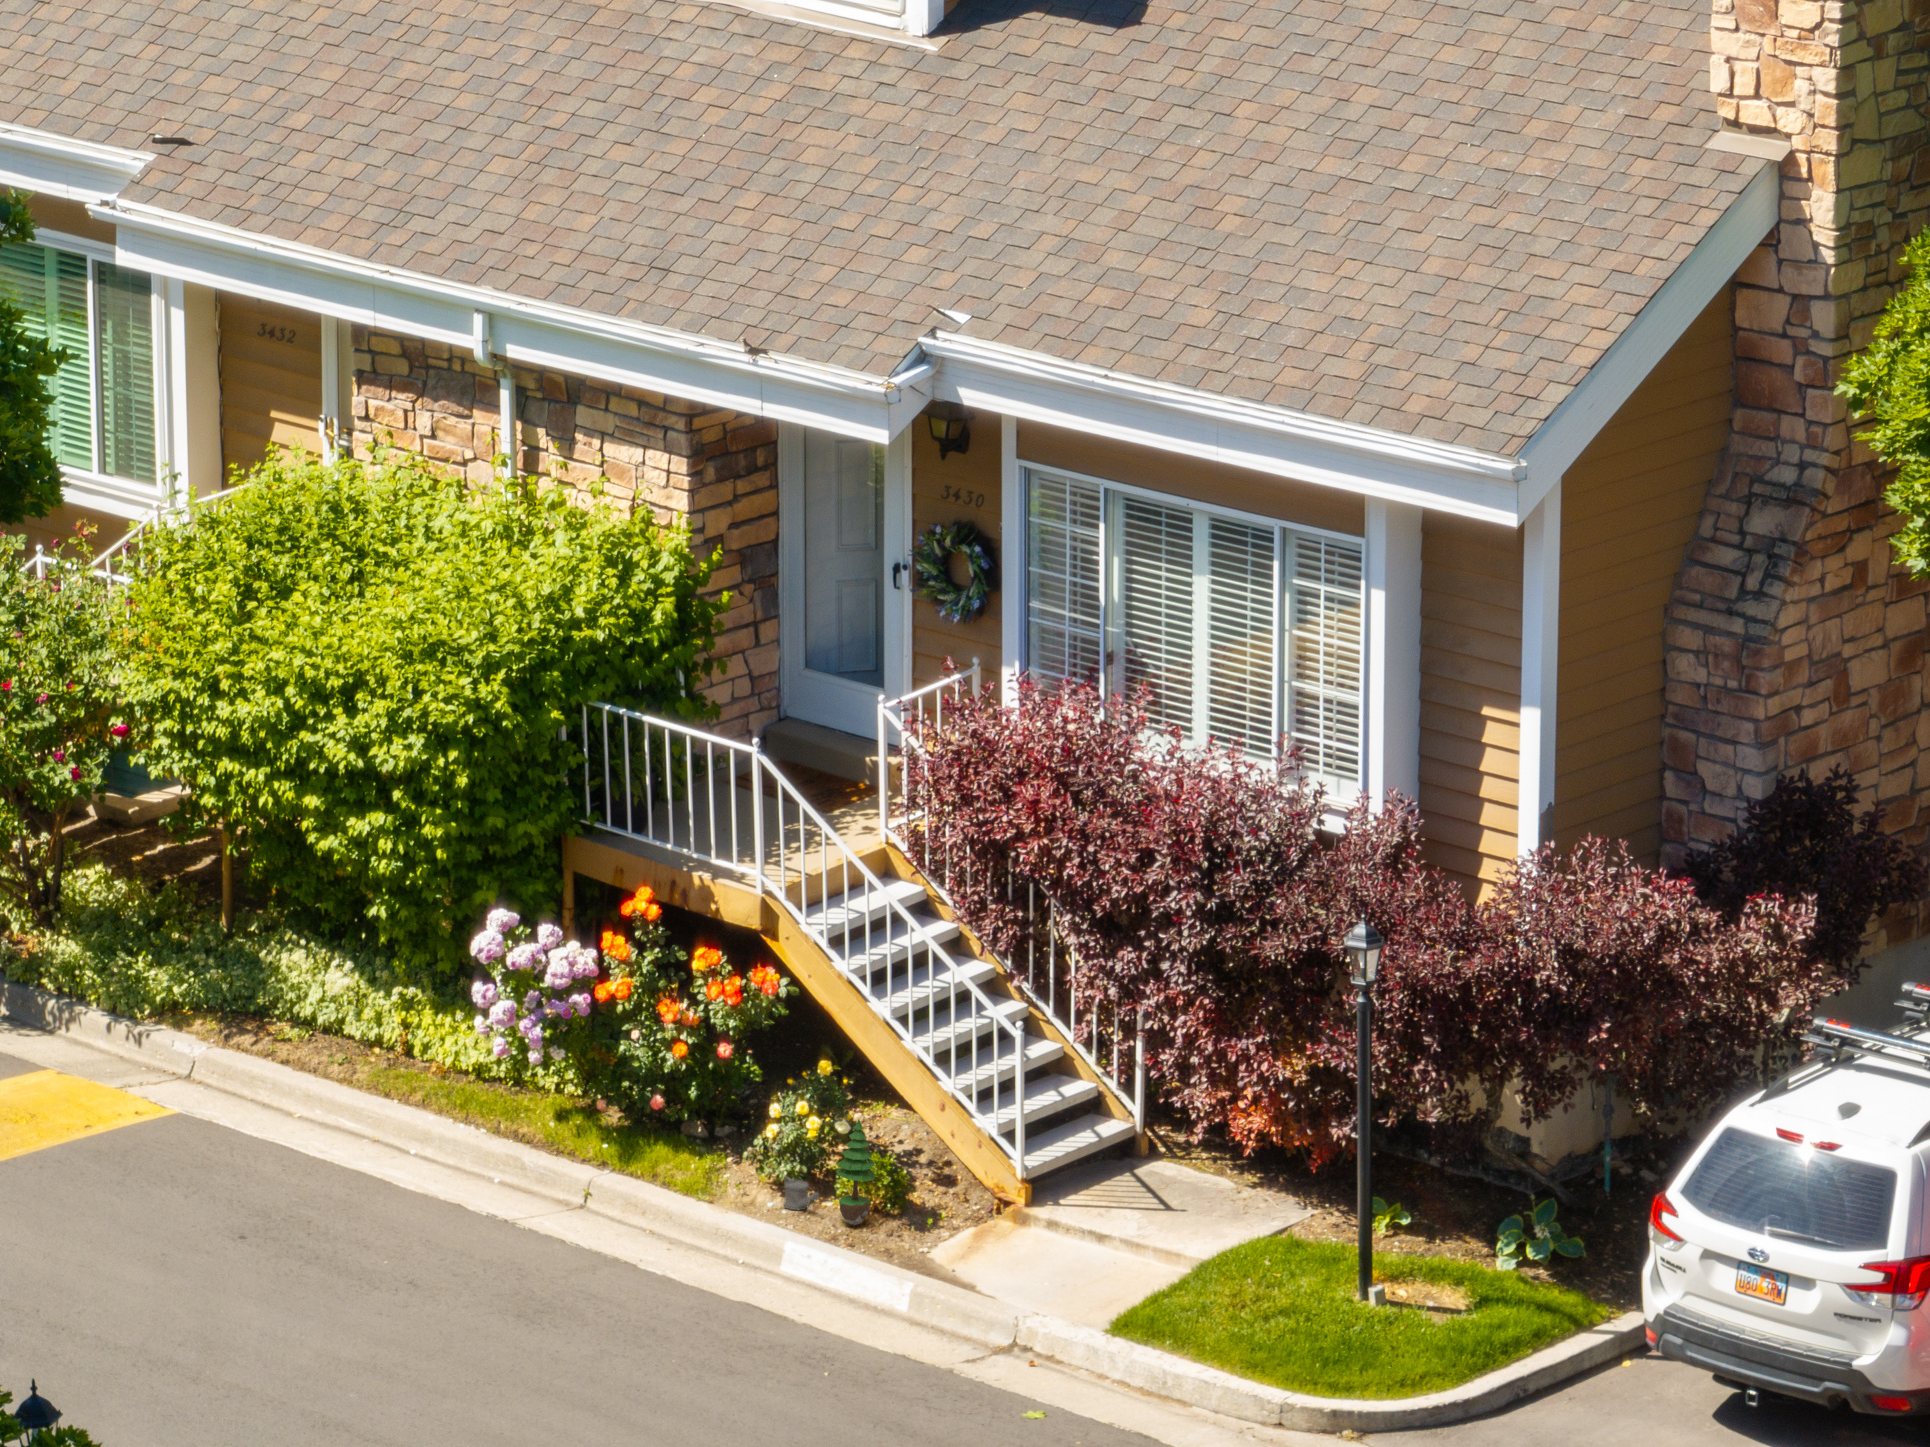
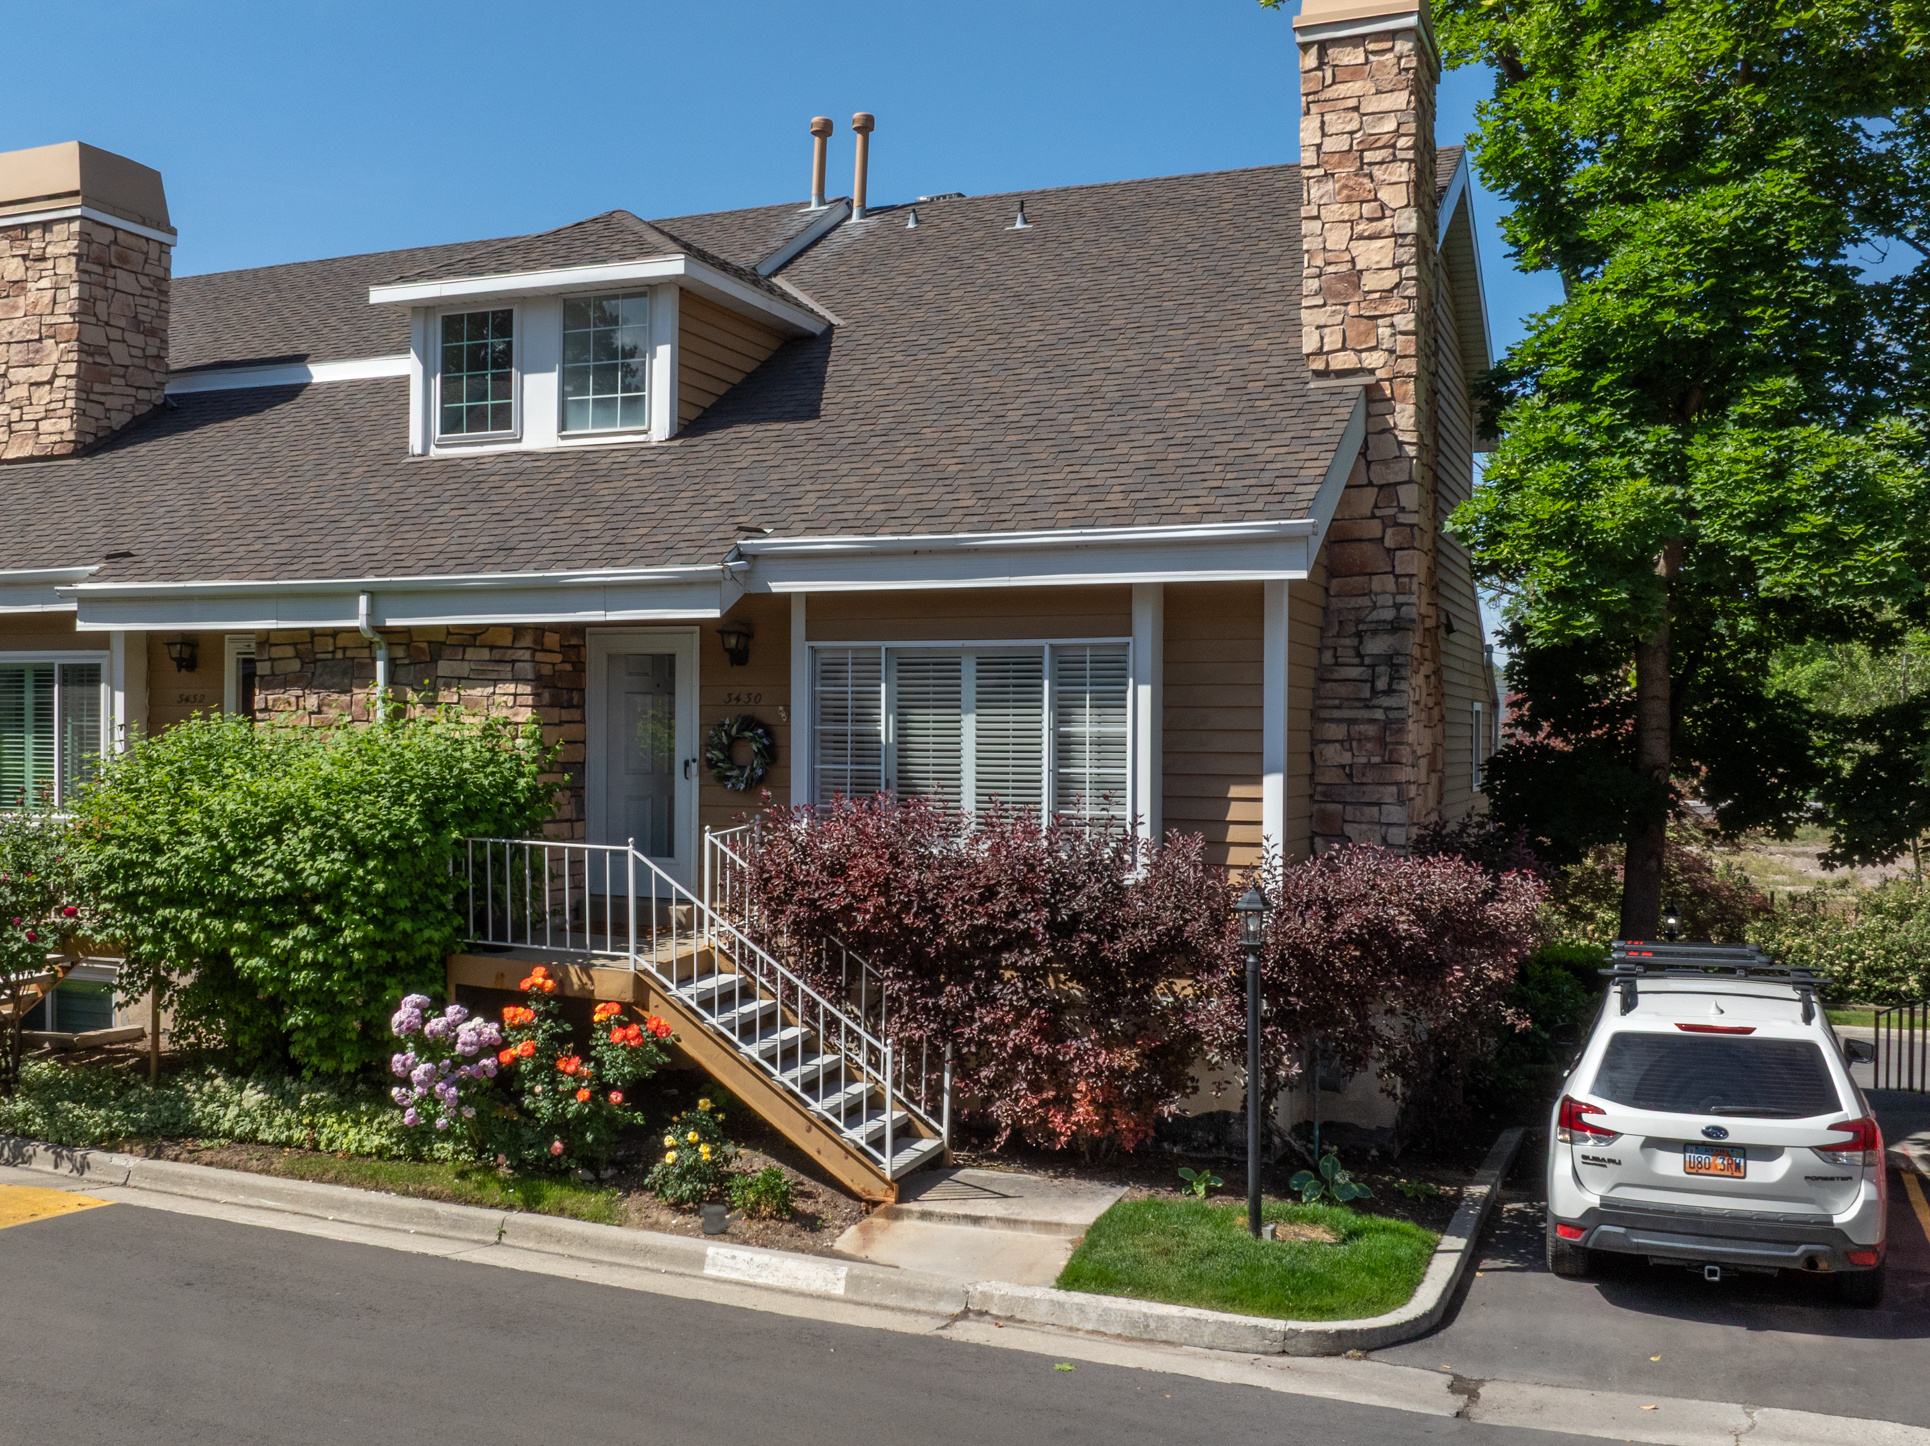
potted tree: present [836,1120,876,1226] -> none [758,1133,796,1241]

